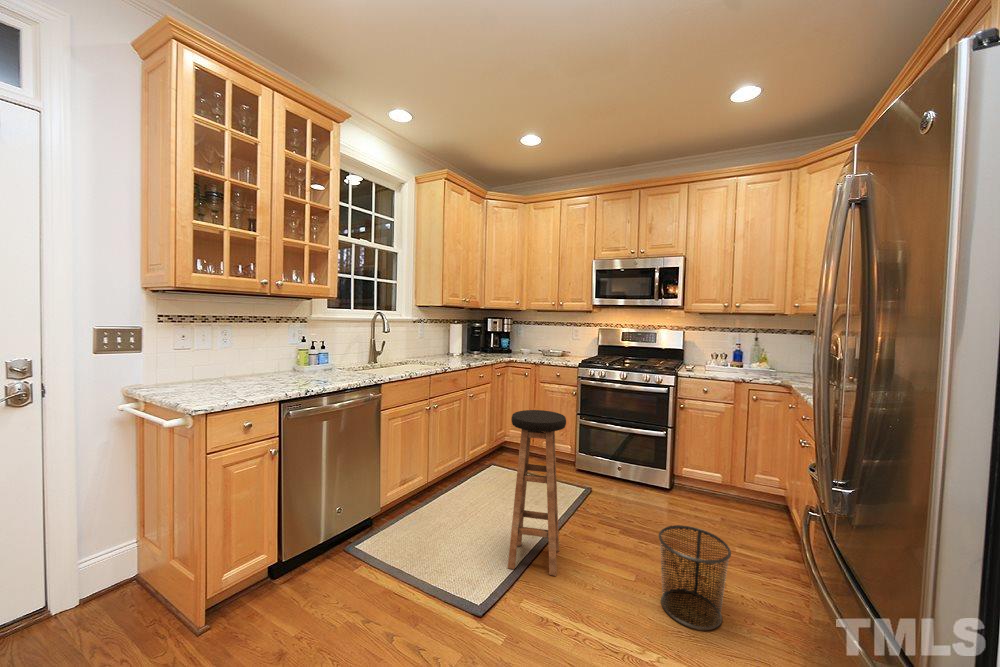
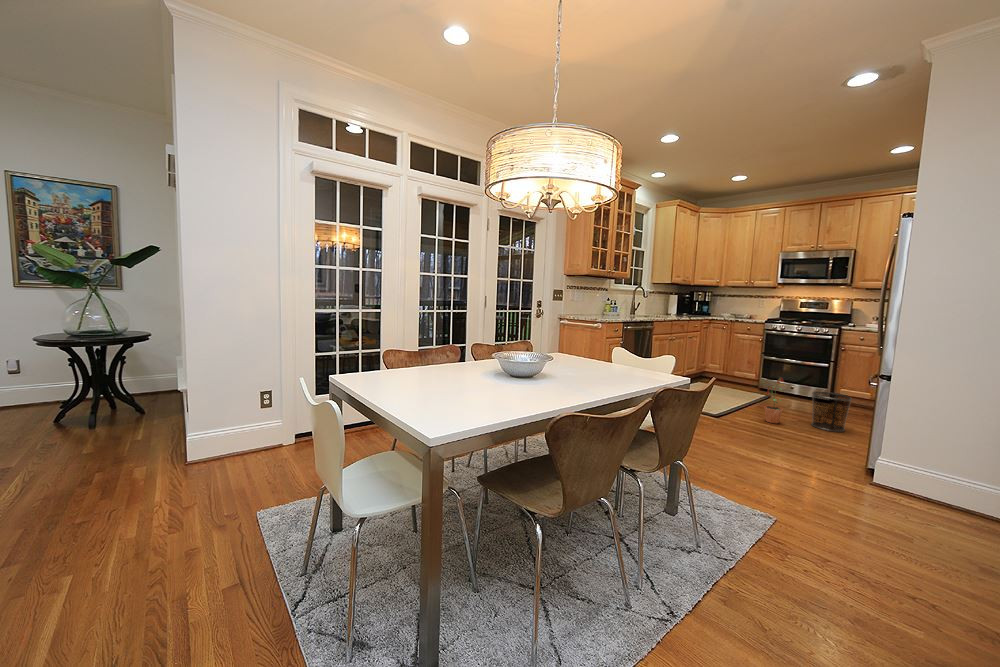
bar stool: present [508,410,566,576] -> none [725,336,761,413]
potted plant: none [573,509,610,622] -> present [764,378,783,423]

